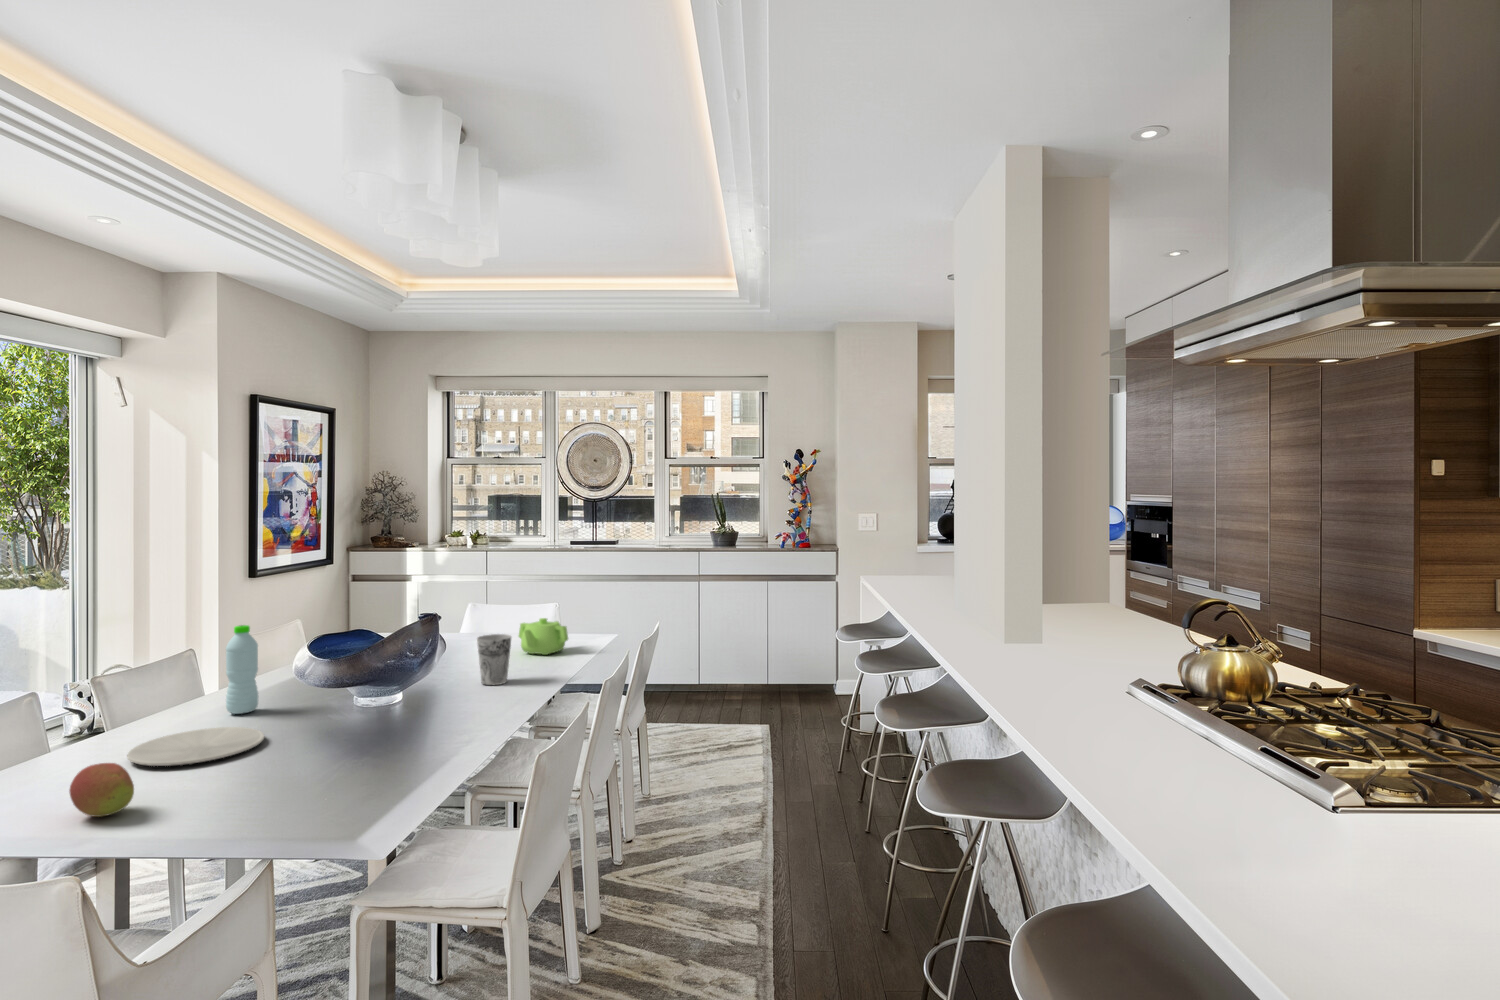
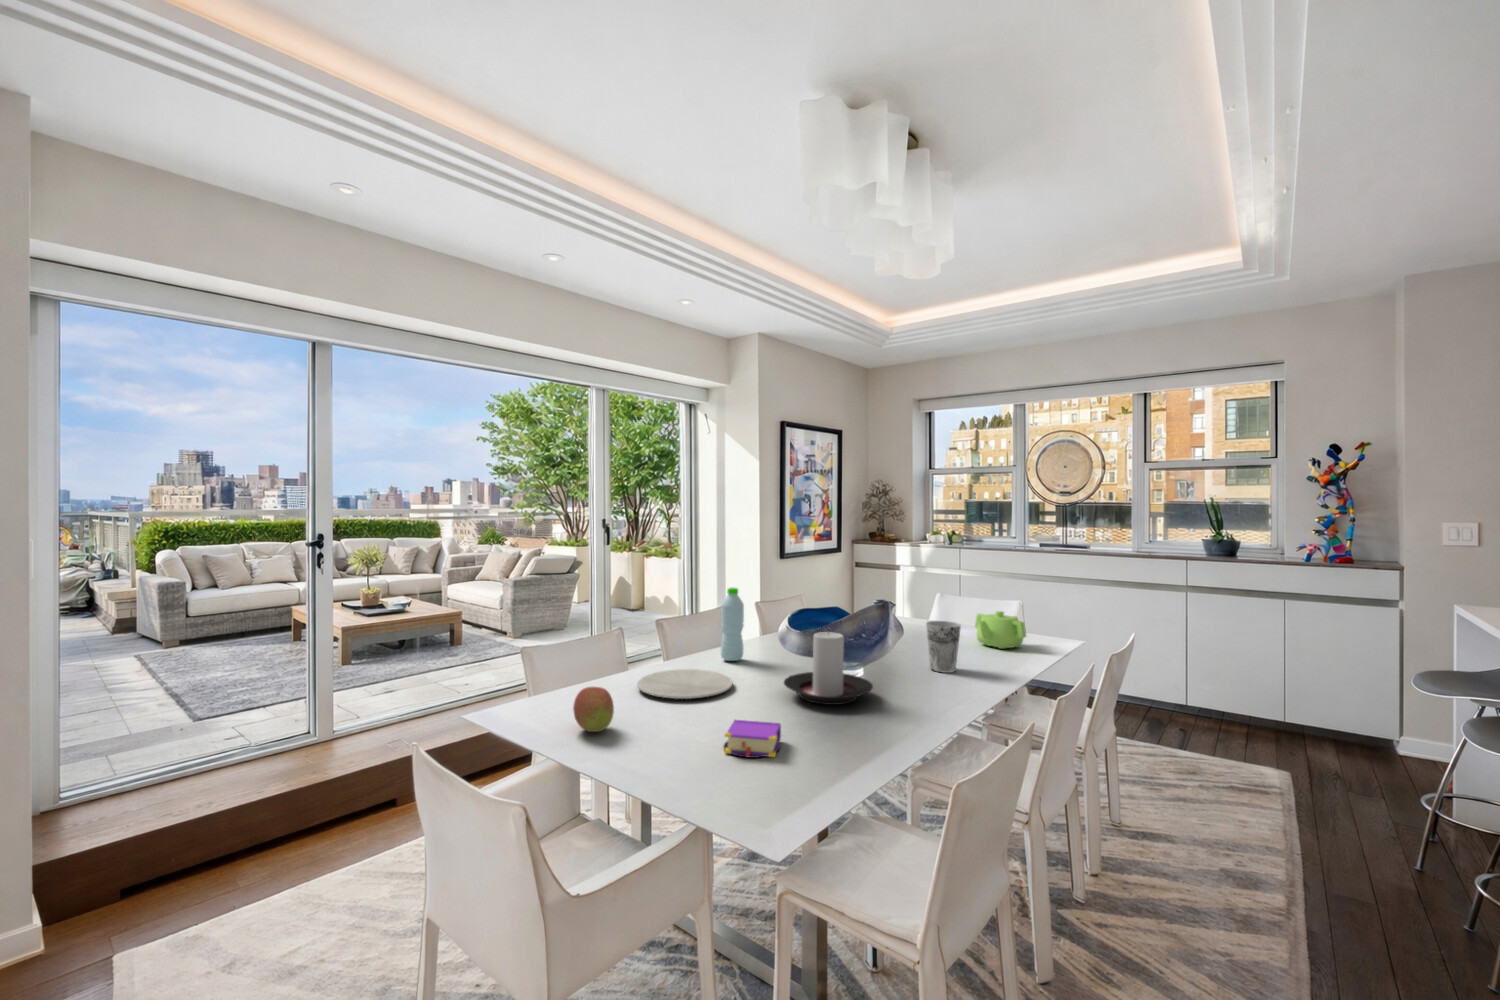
candle holder: none [332,658,434,735] -> present [784,632,873,705]
book: none [259,756,389,807] -> present [724,720,781,758]

